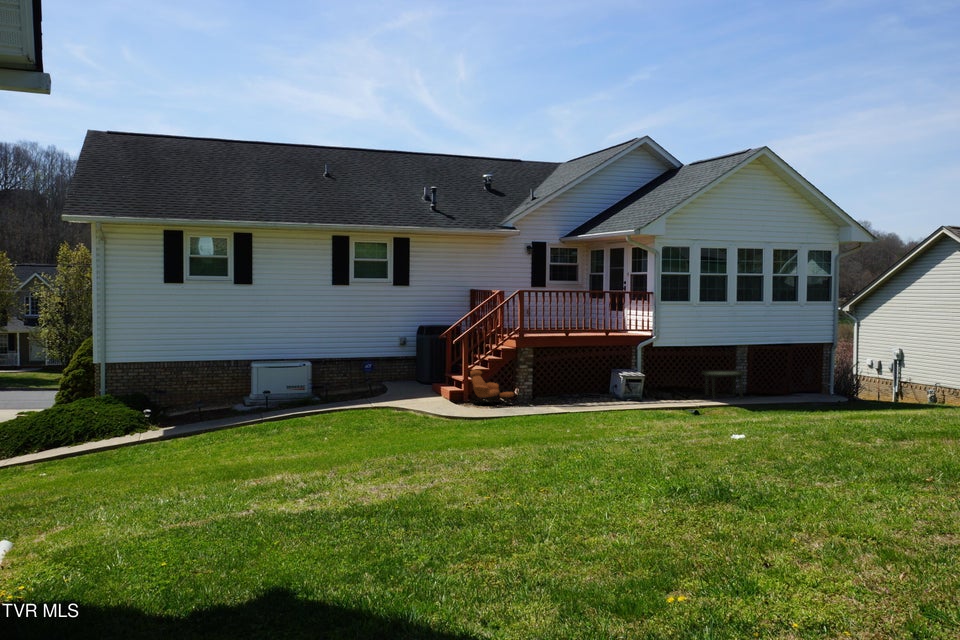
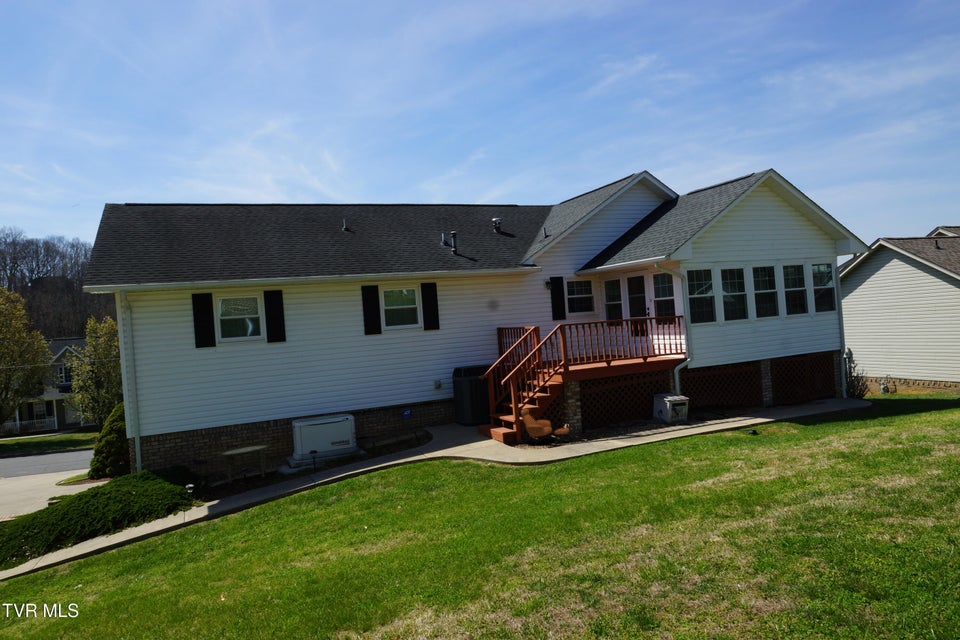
round table: present [702,370,745,398] -> present [218,443,270,483]

